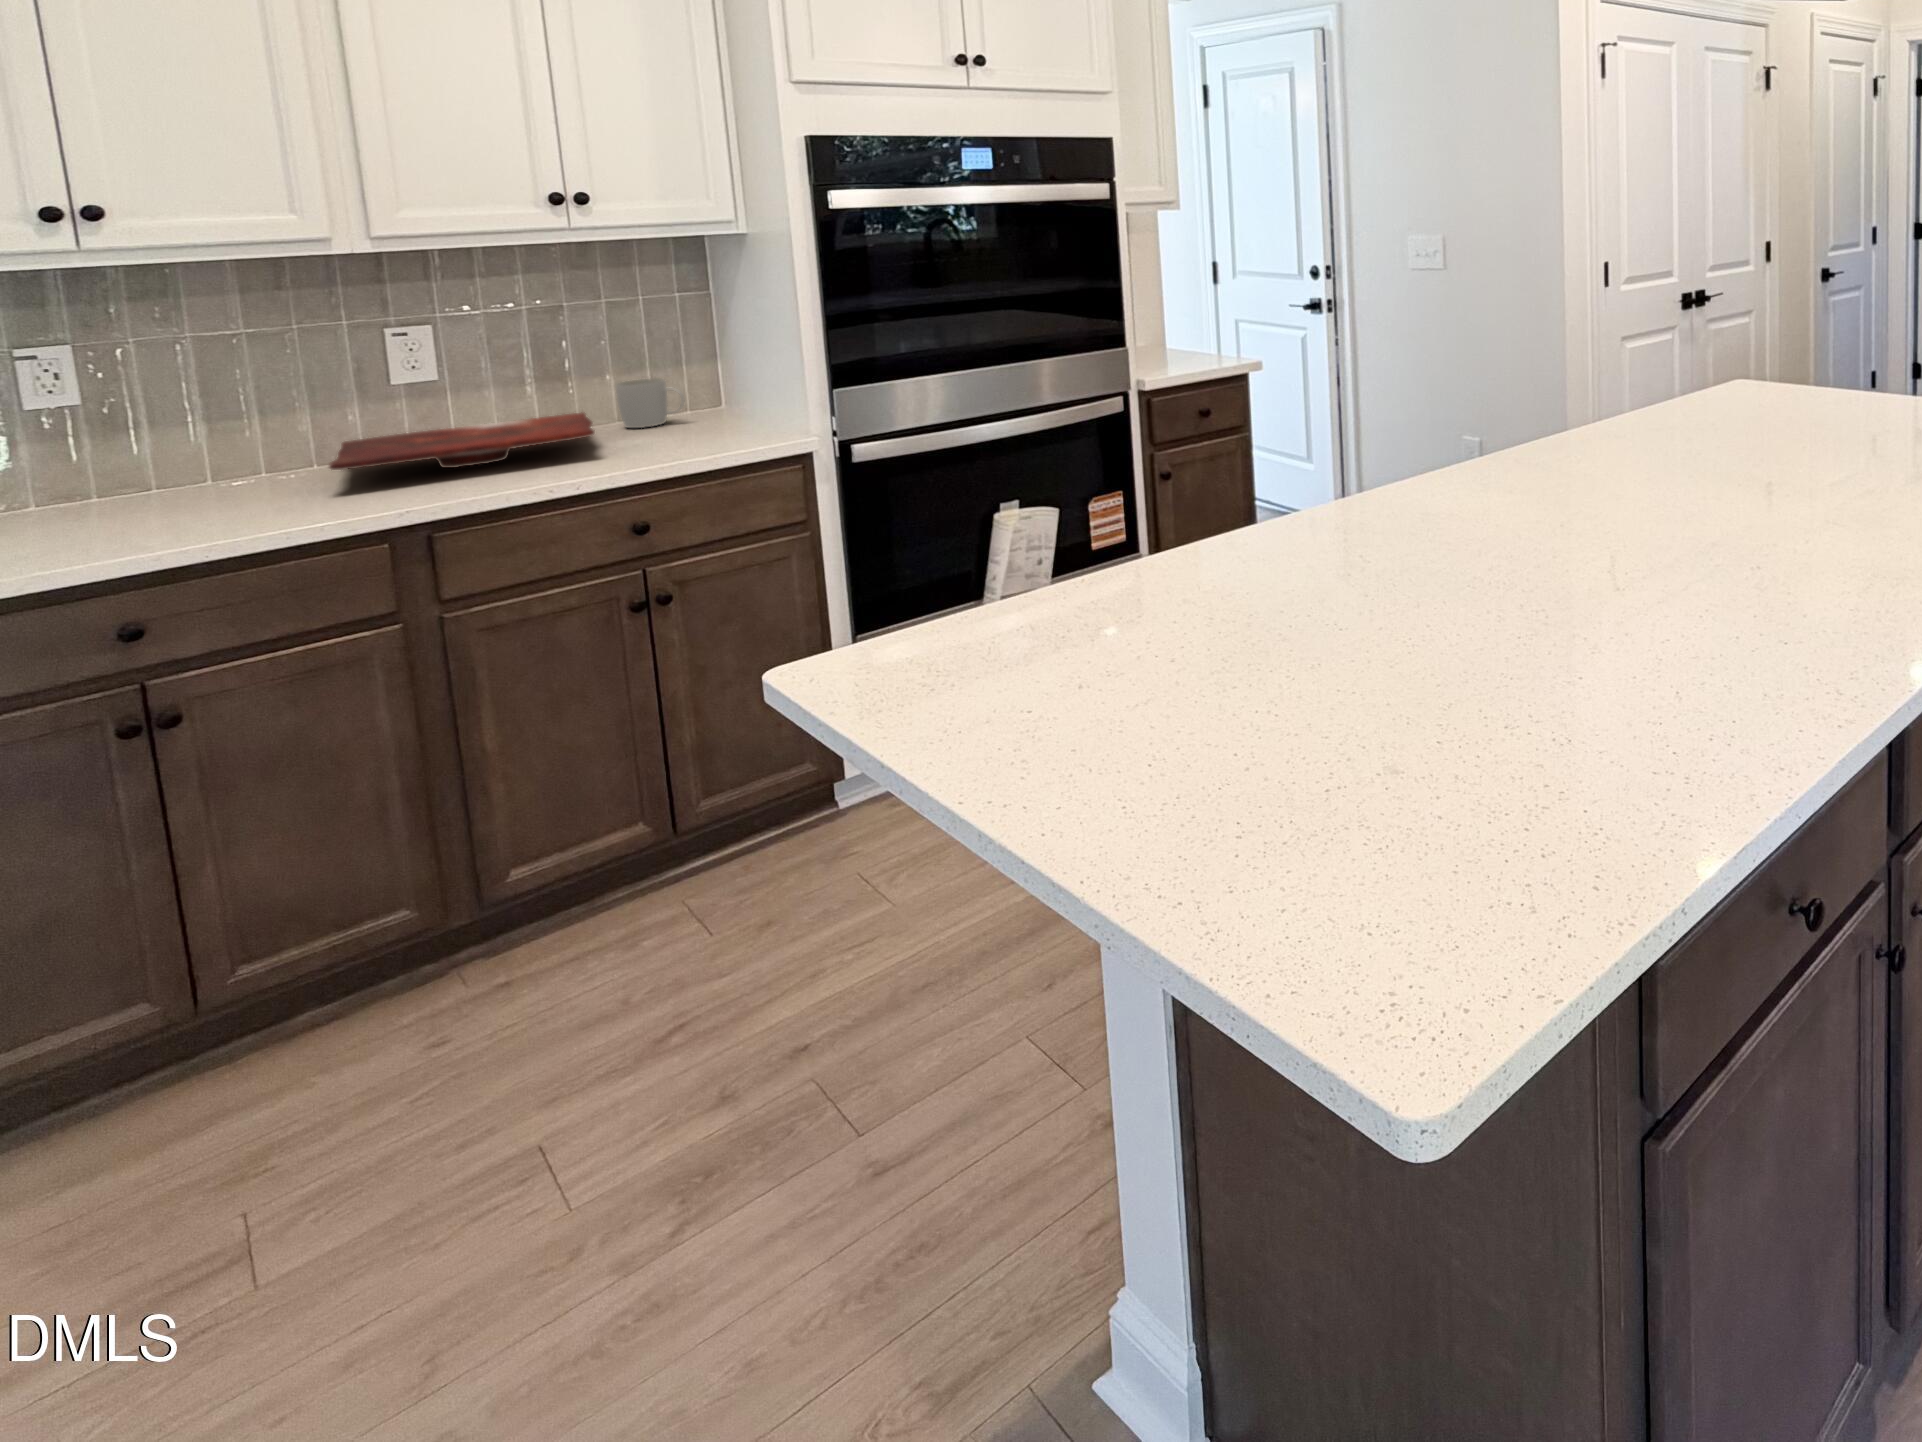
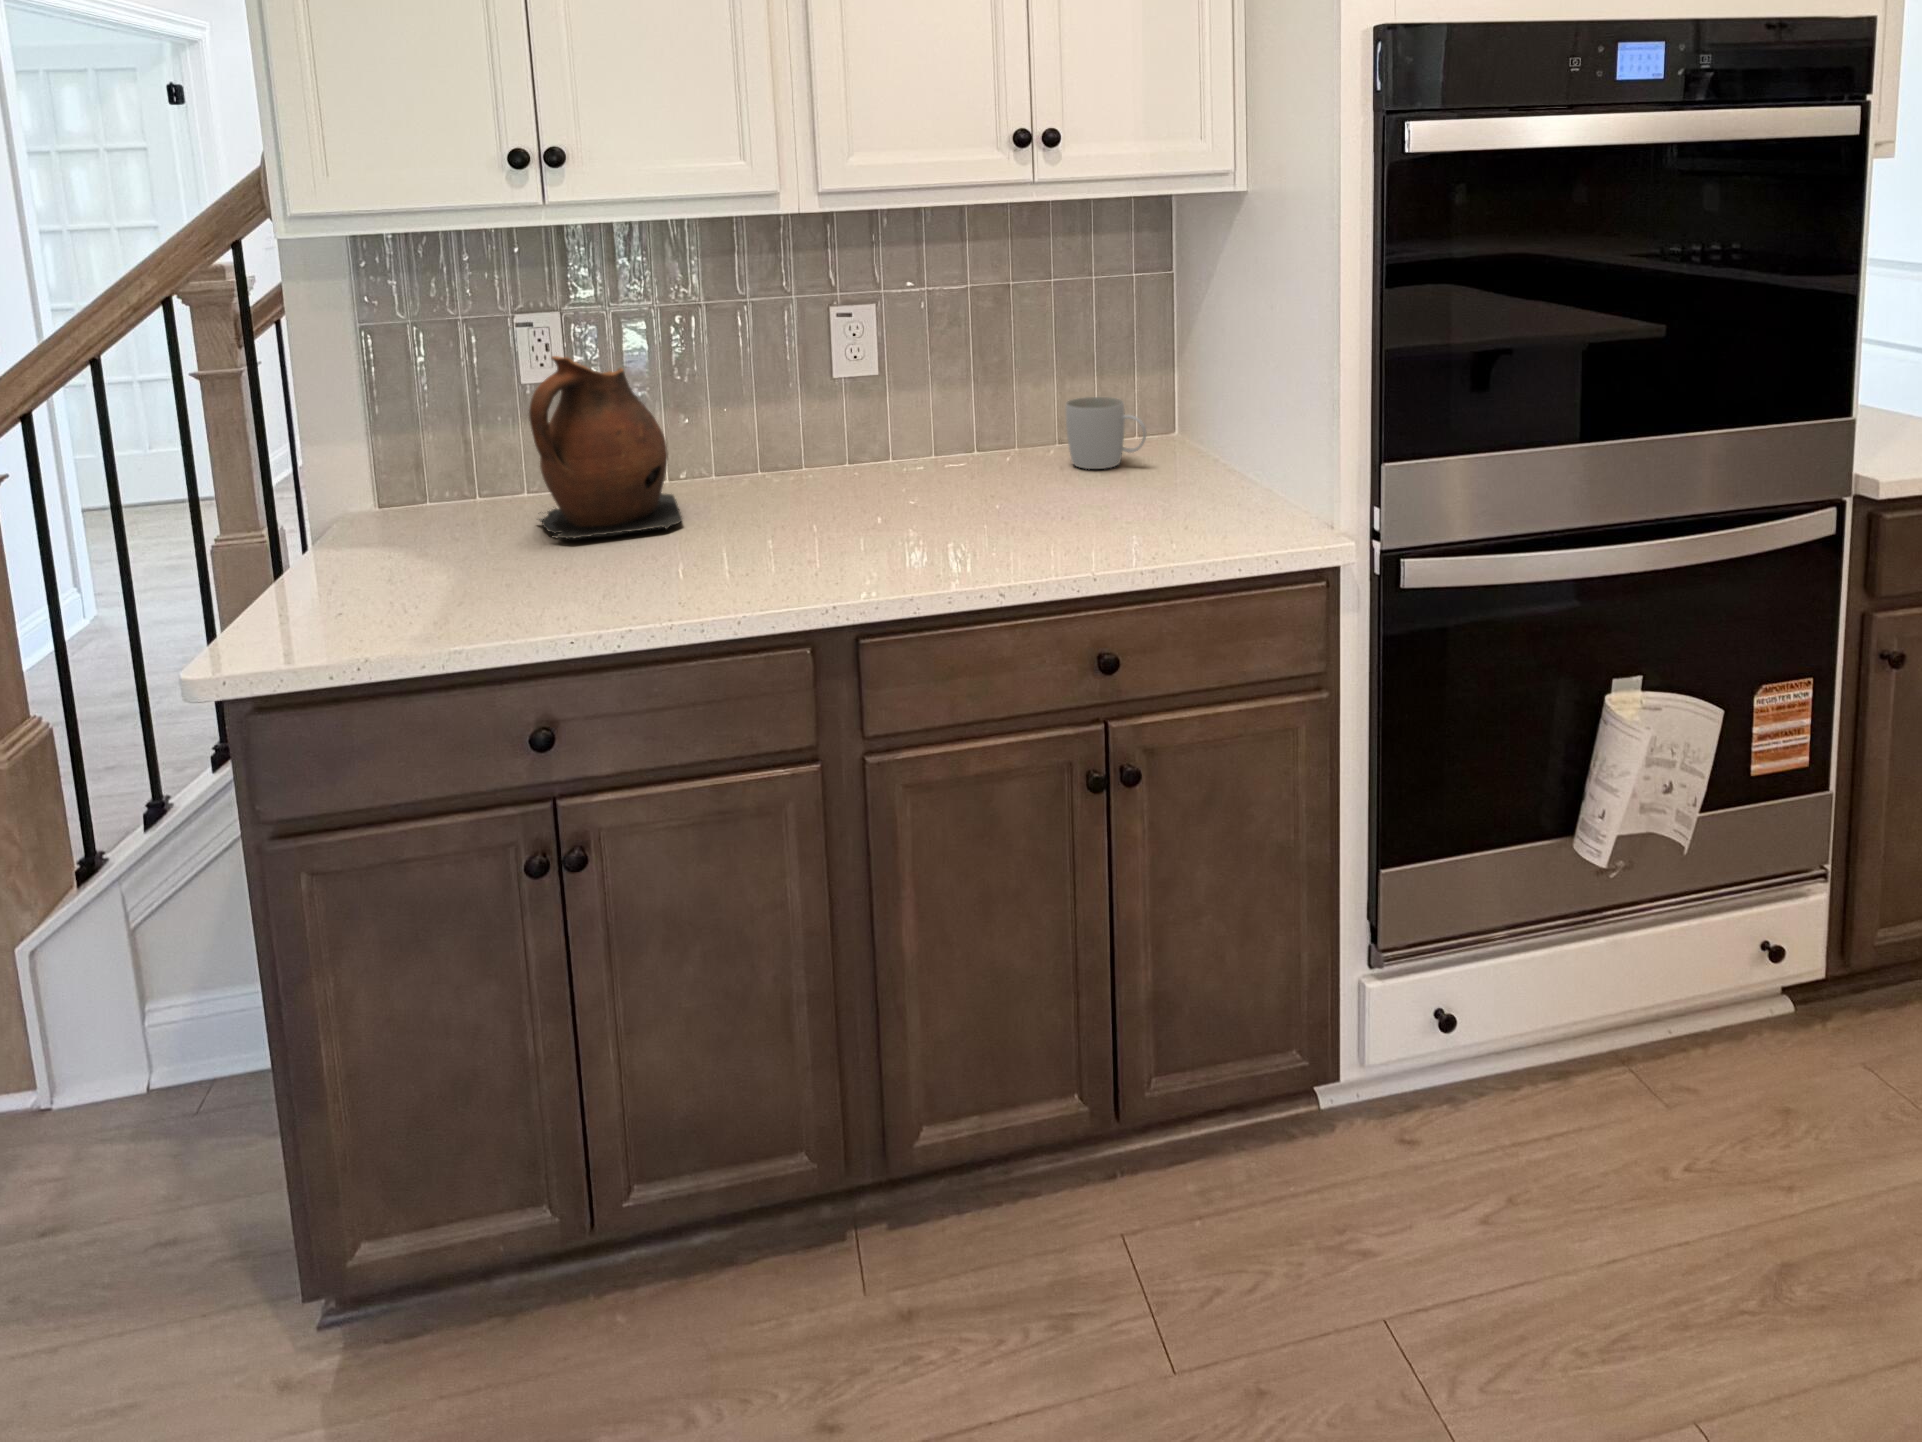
ceramic pitcher: none [69,372,246,517] -> present [529,356,683,539]
cutting board: present [329,412,594,470] -> none [760,442,1053,515]

